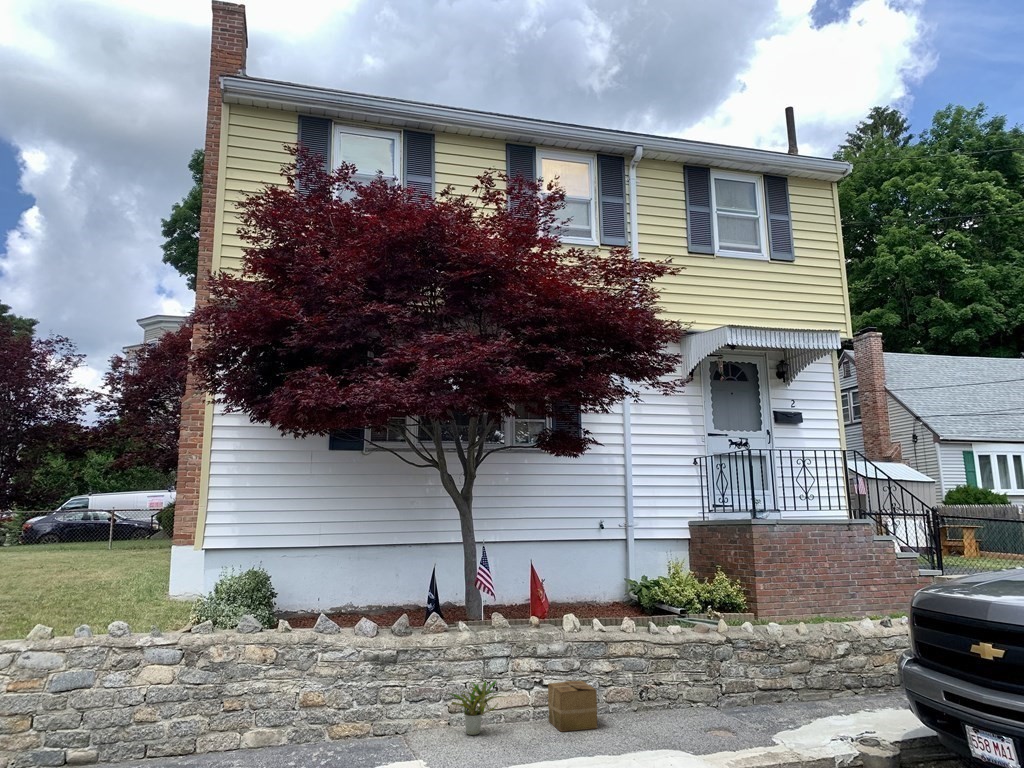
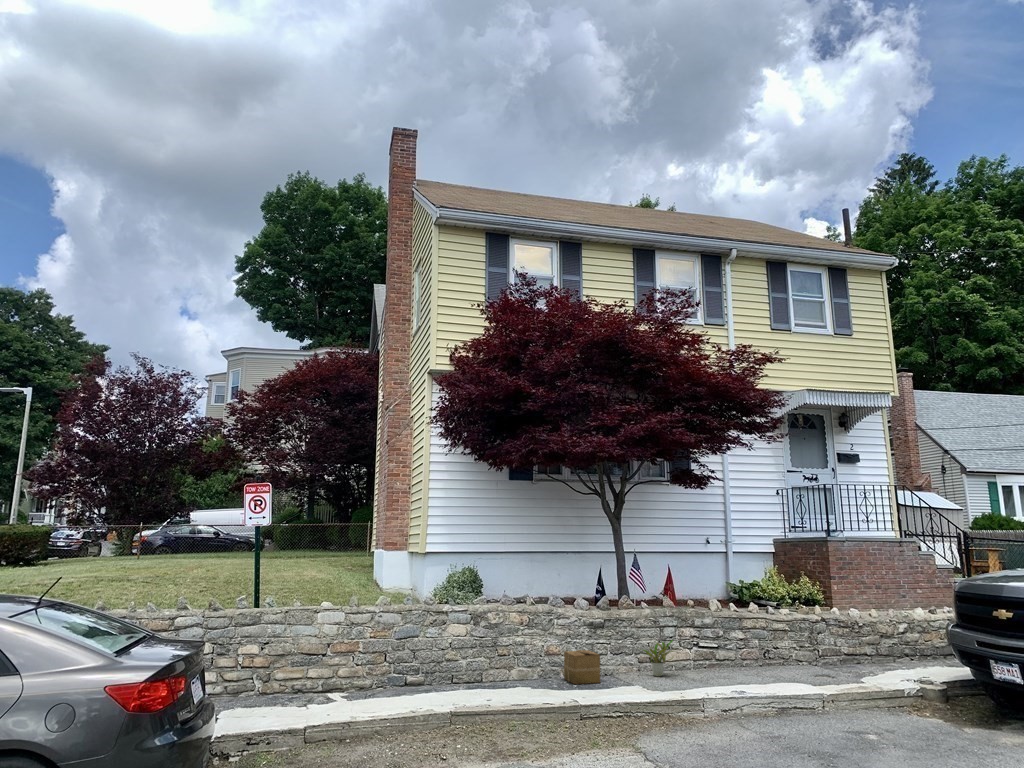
cardboard box: present [548,681,597,732] -> present [564,650,600,684]

